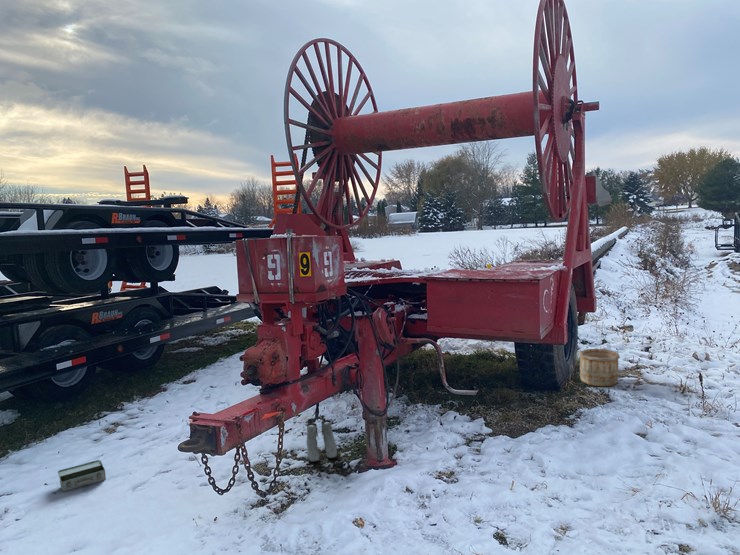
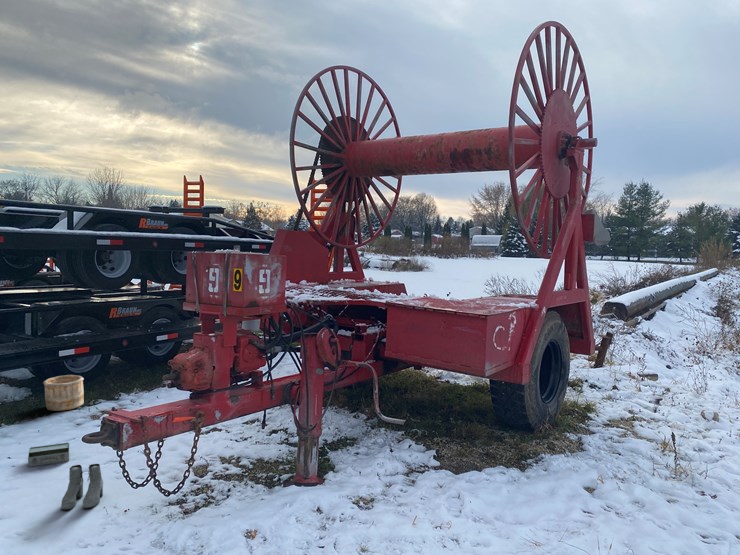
wooden bucket: present [579,349,620,386] -> present [43,375,84,411]
boots: present [306,420,337,462] -> present [61,464,103,510]

